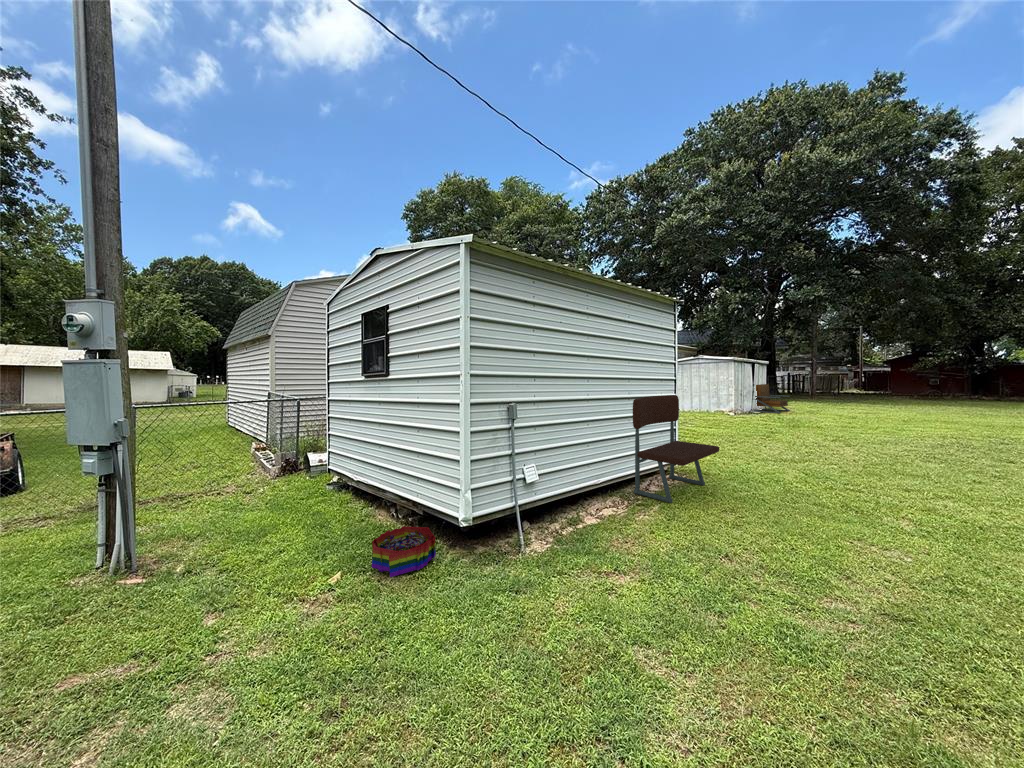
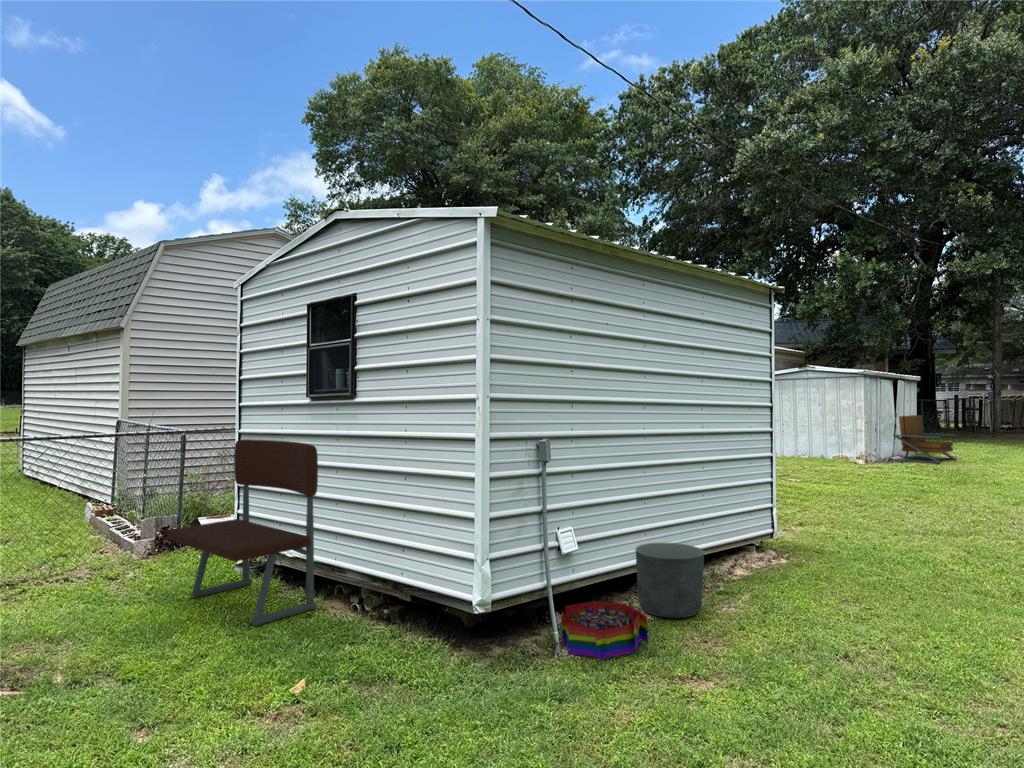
bench: present [633,395,719,503] -> present [167,439,318,626]
planter: none [580,471,627,524] -> present [635,543,704,618]
storage bin: present [372,526,436,577] -> present [561,601,648,660]

